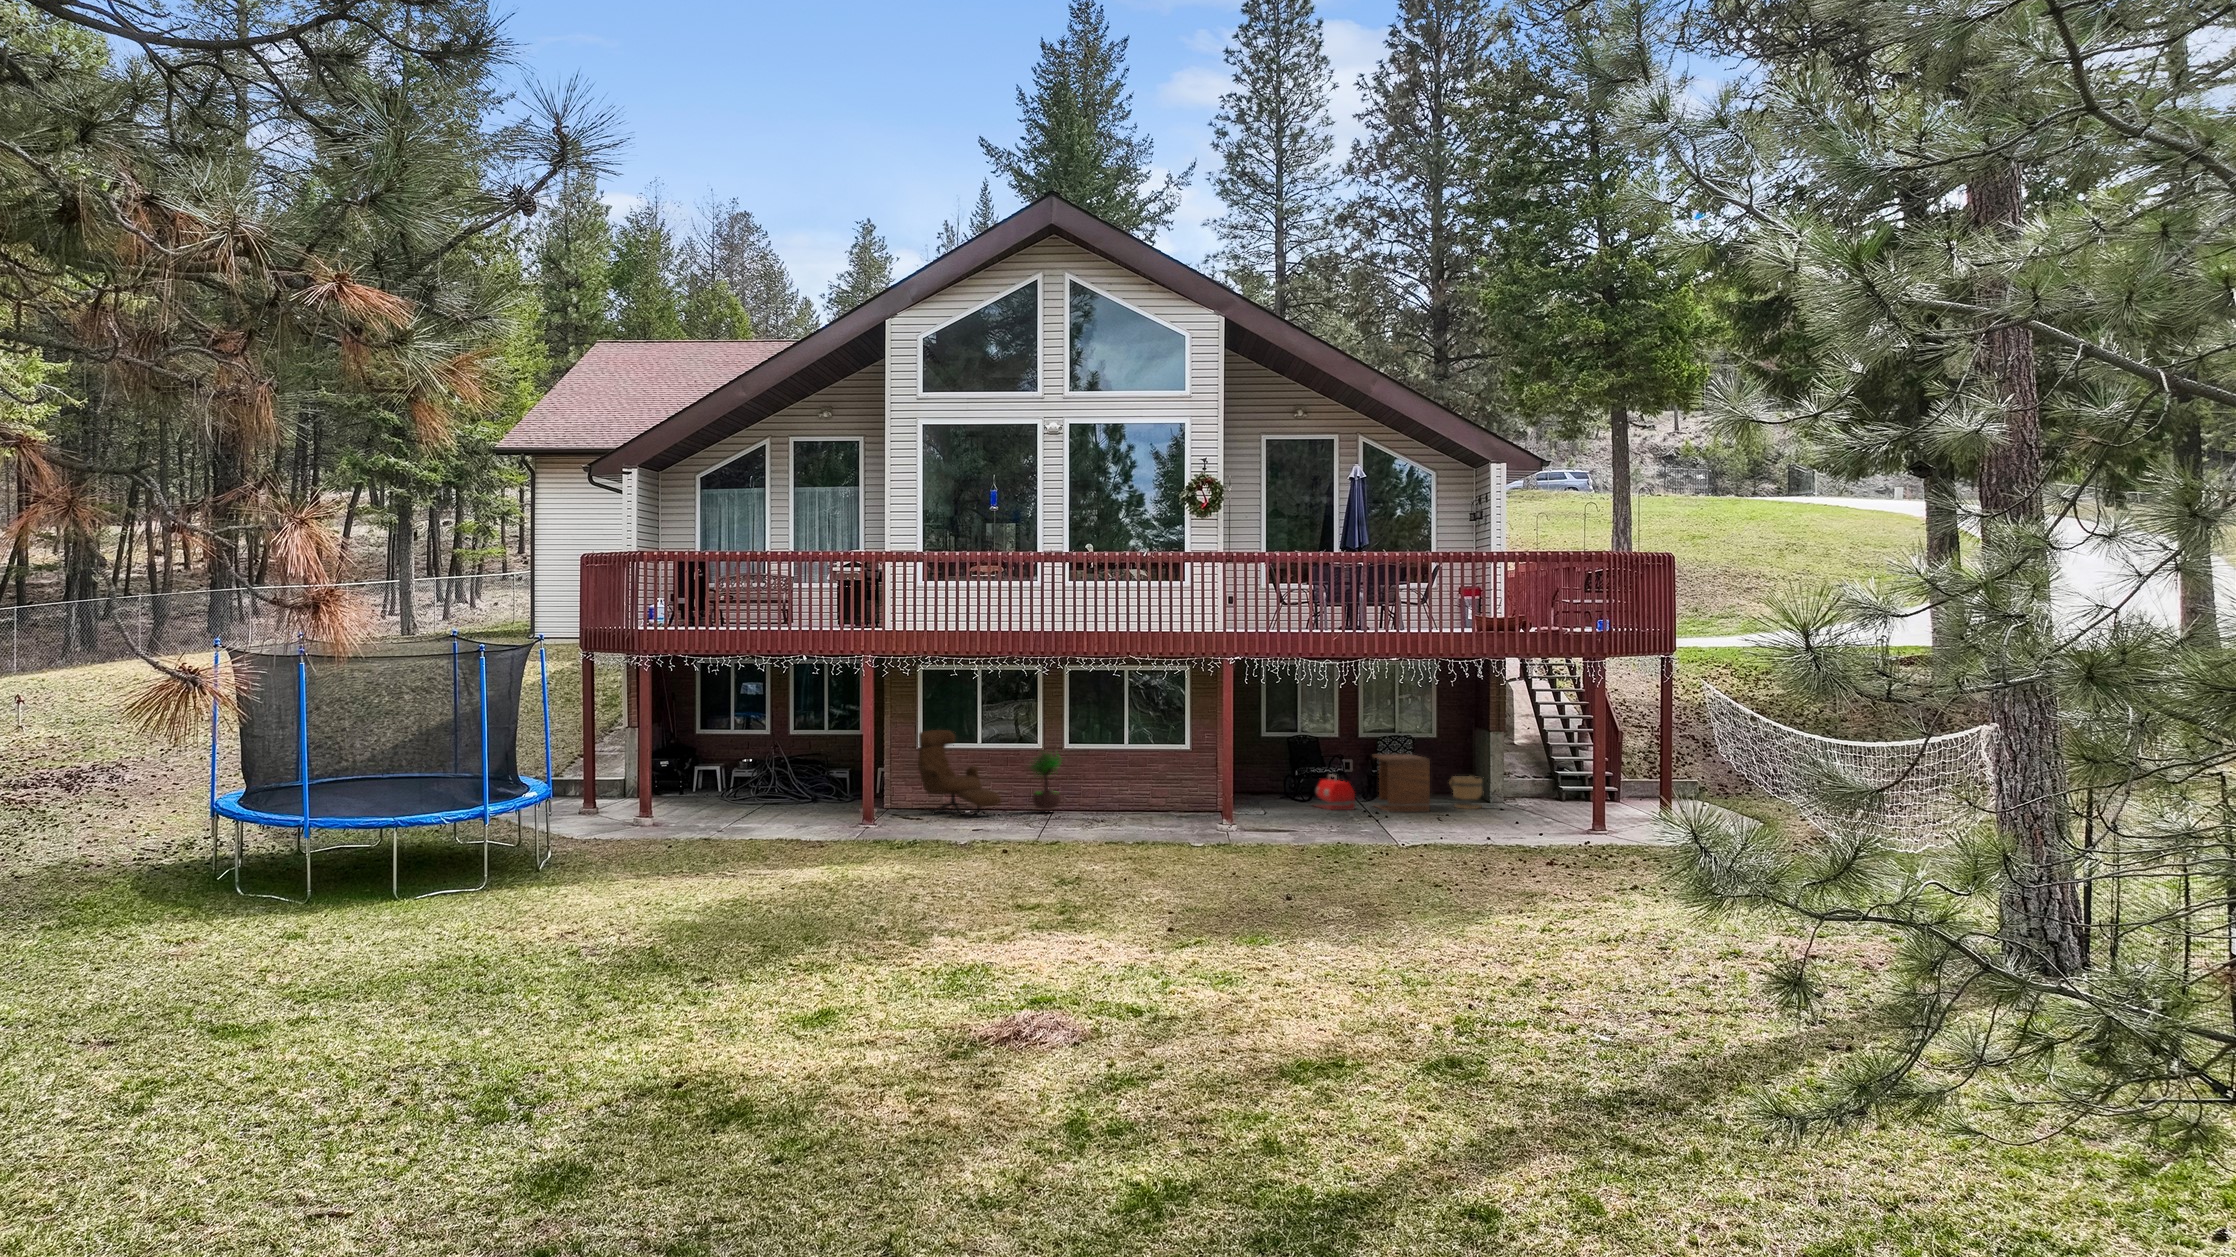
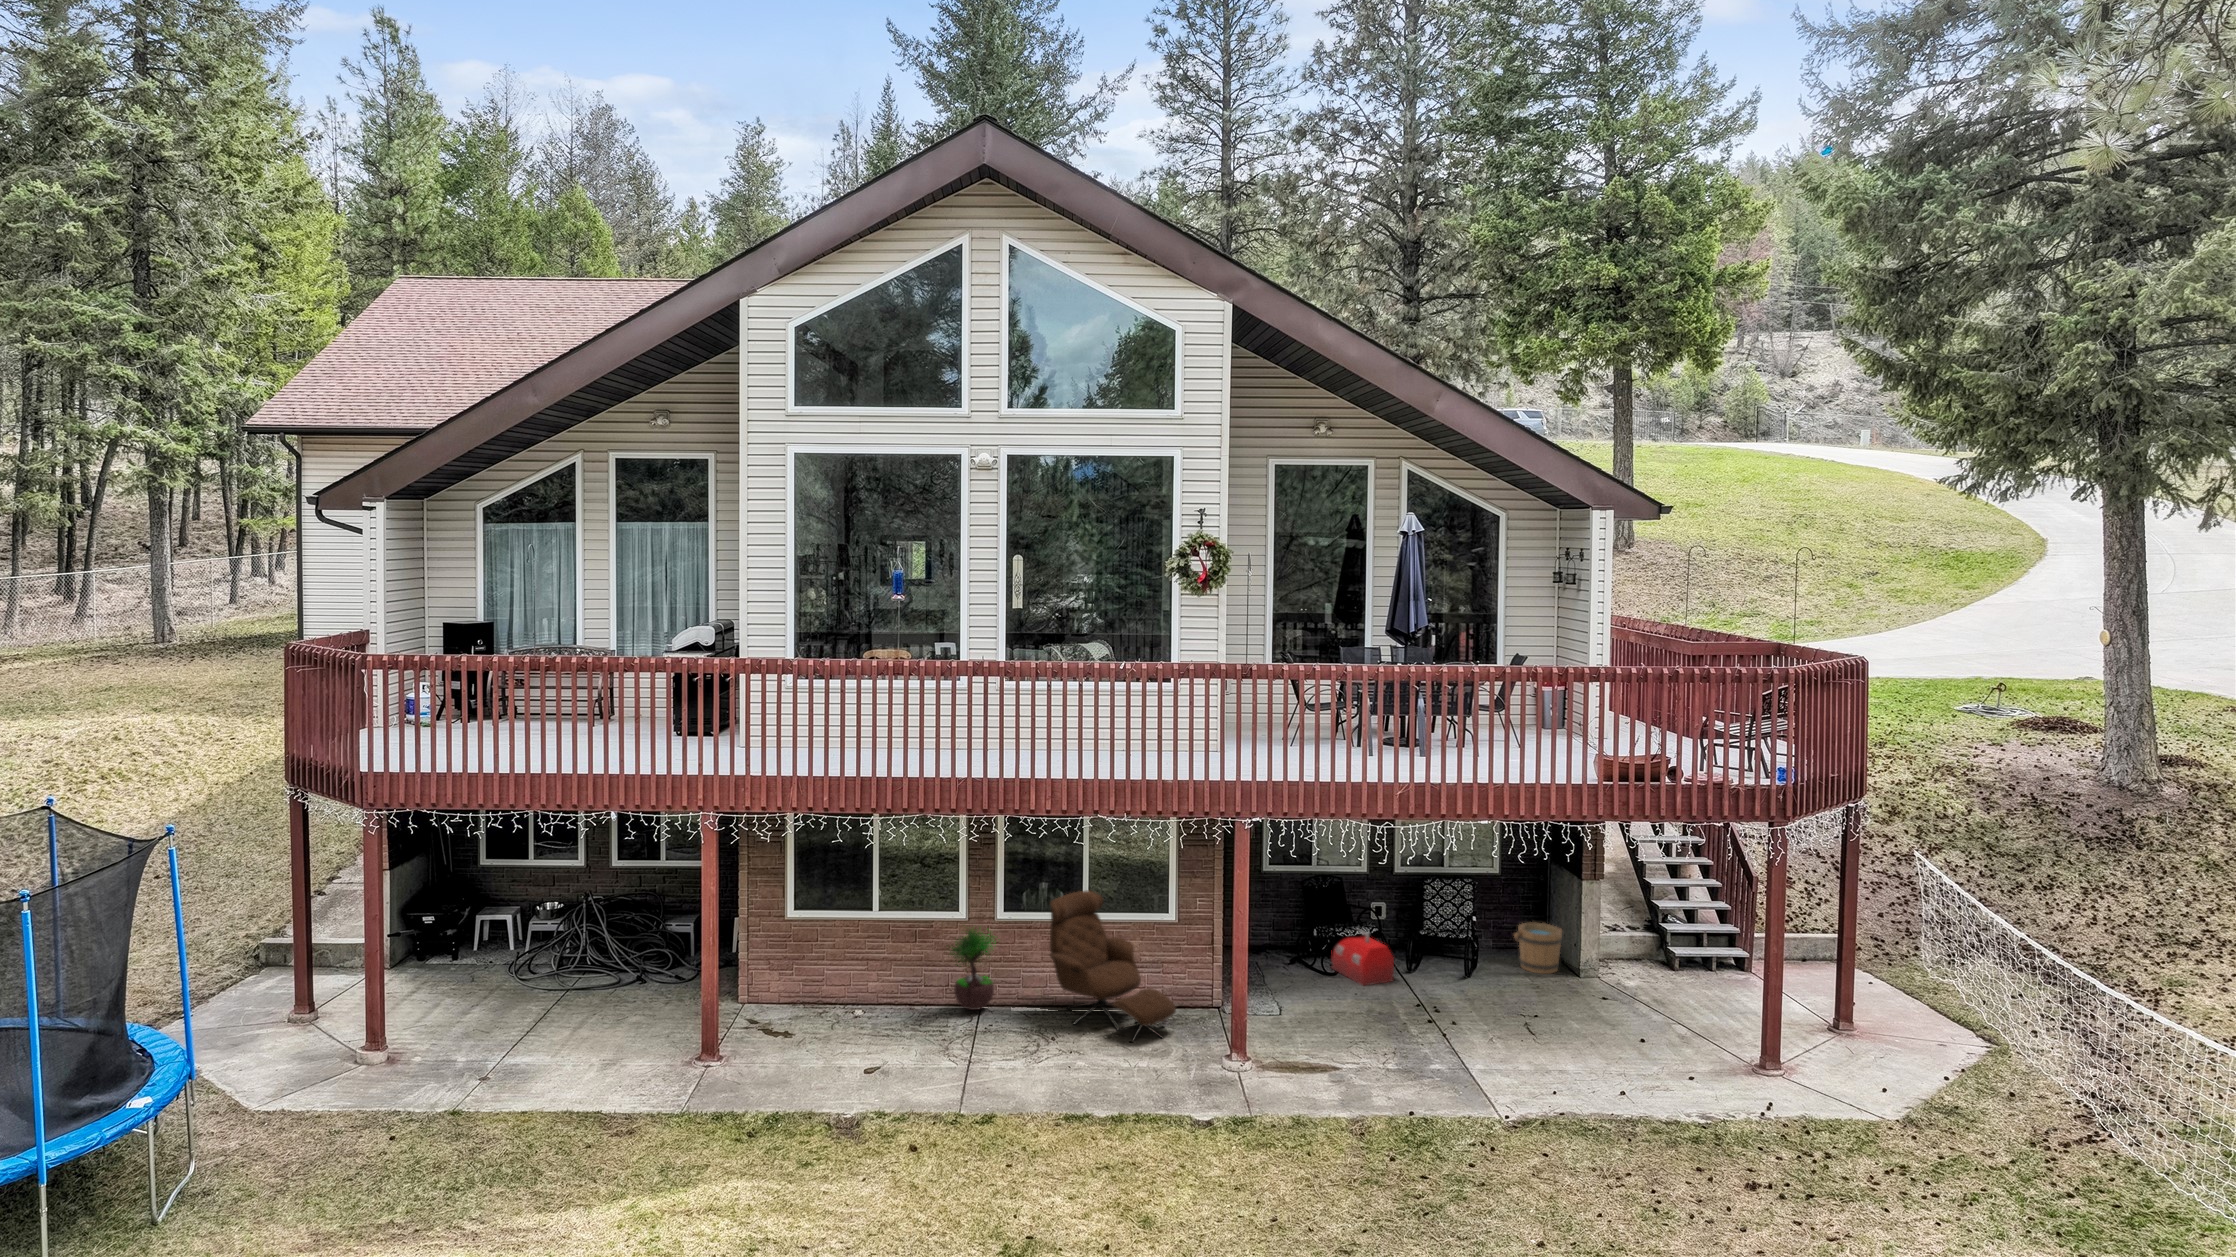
lounge chair: present [918,730,1002,815] -> present [1050,890,1176,1040]
side table: present [1373,754,1430,812] -> none [1412,897,1499,992]

